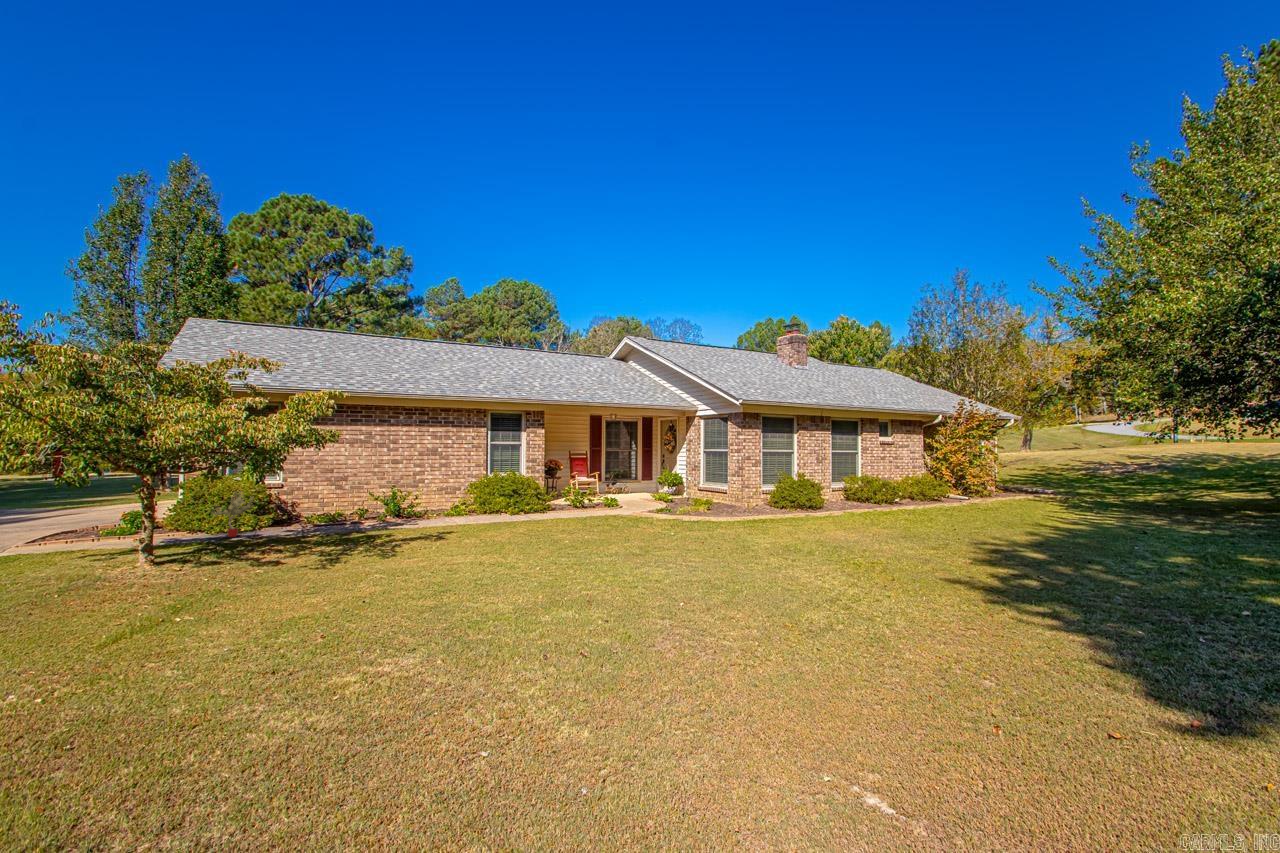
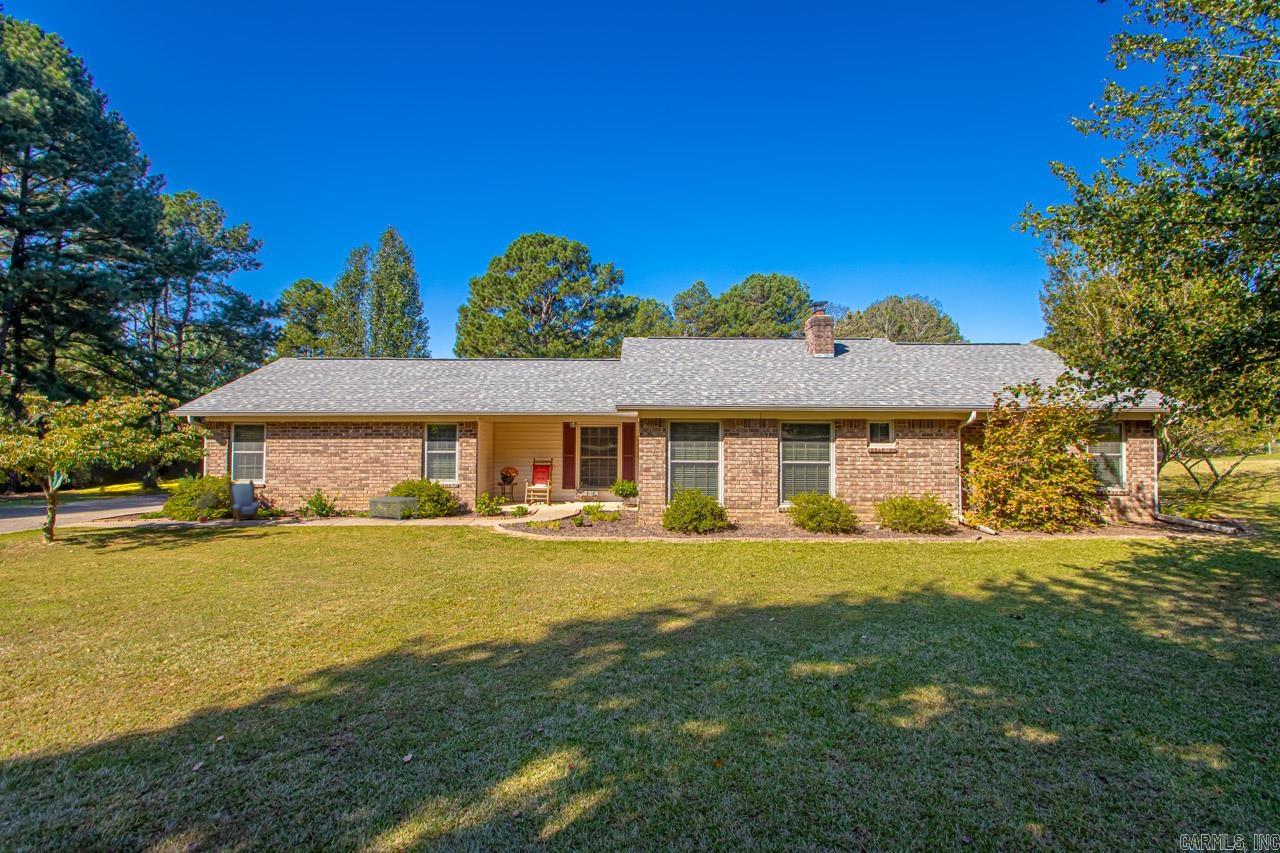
armchair: none [261,476,303,532] -> present [228,480,259,521]
storage bench: none [460,493,517,519] -> present [368,496,418,520]

